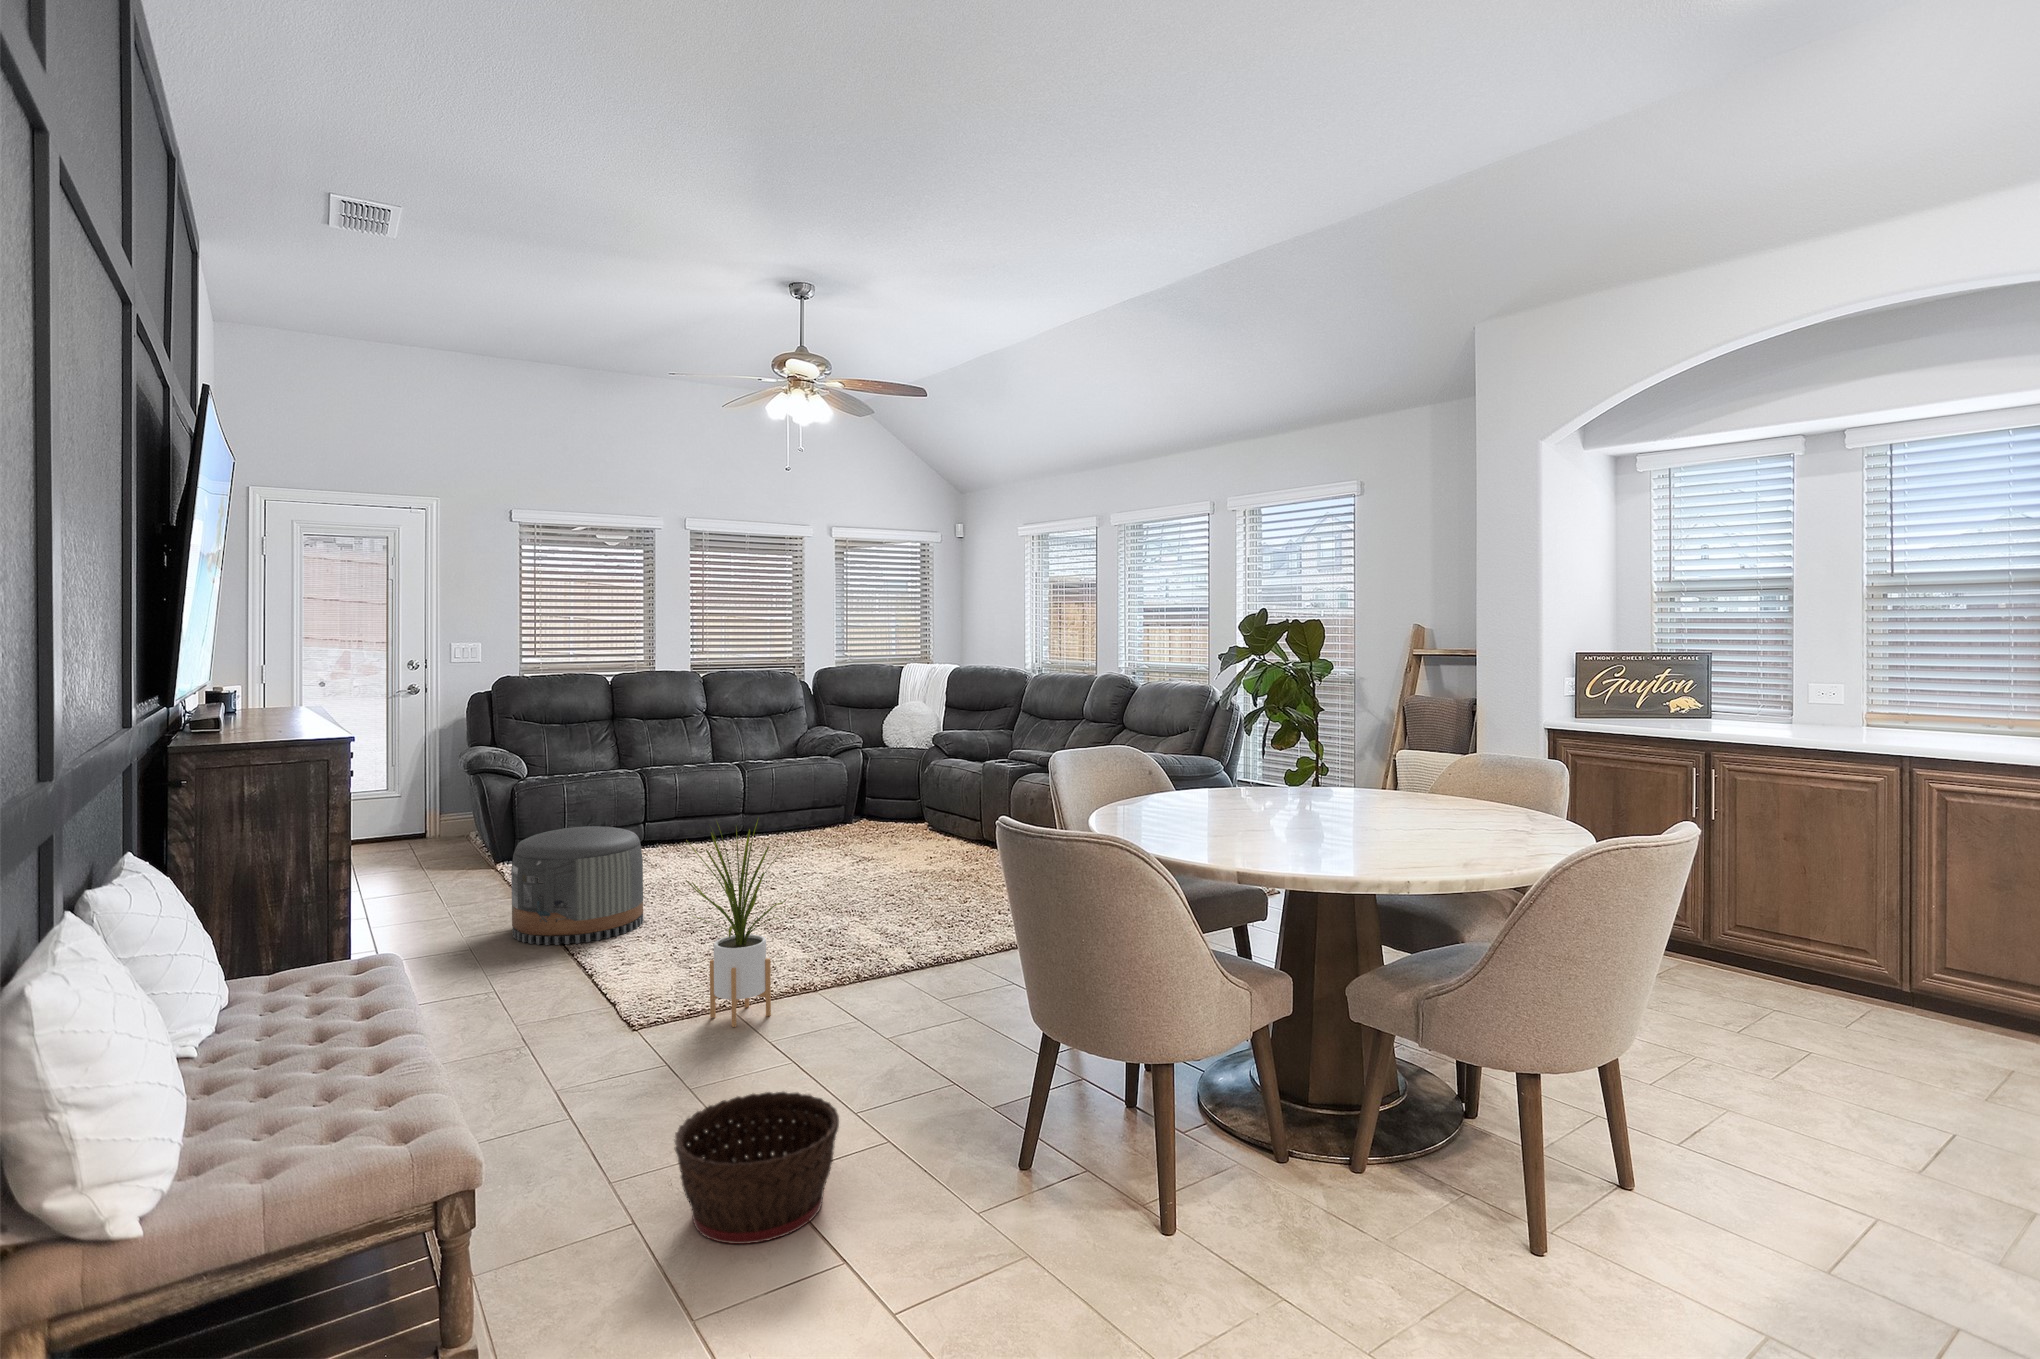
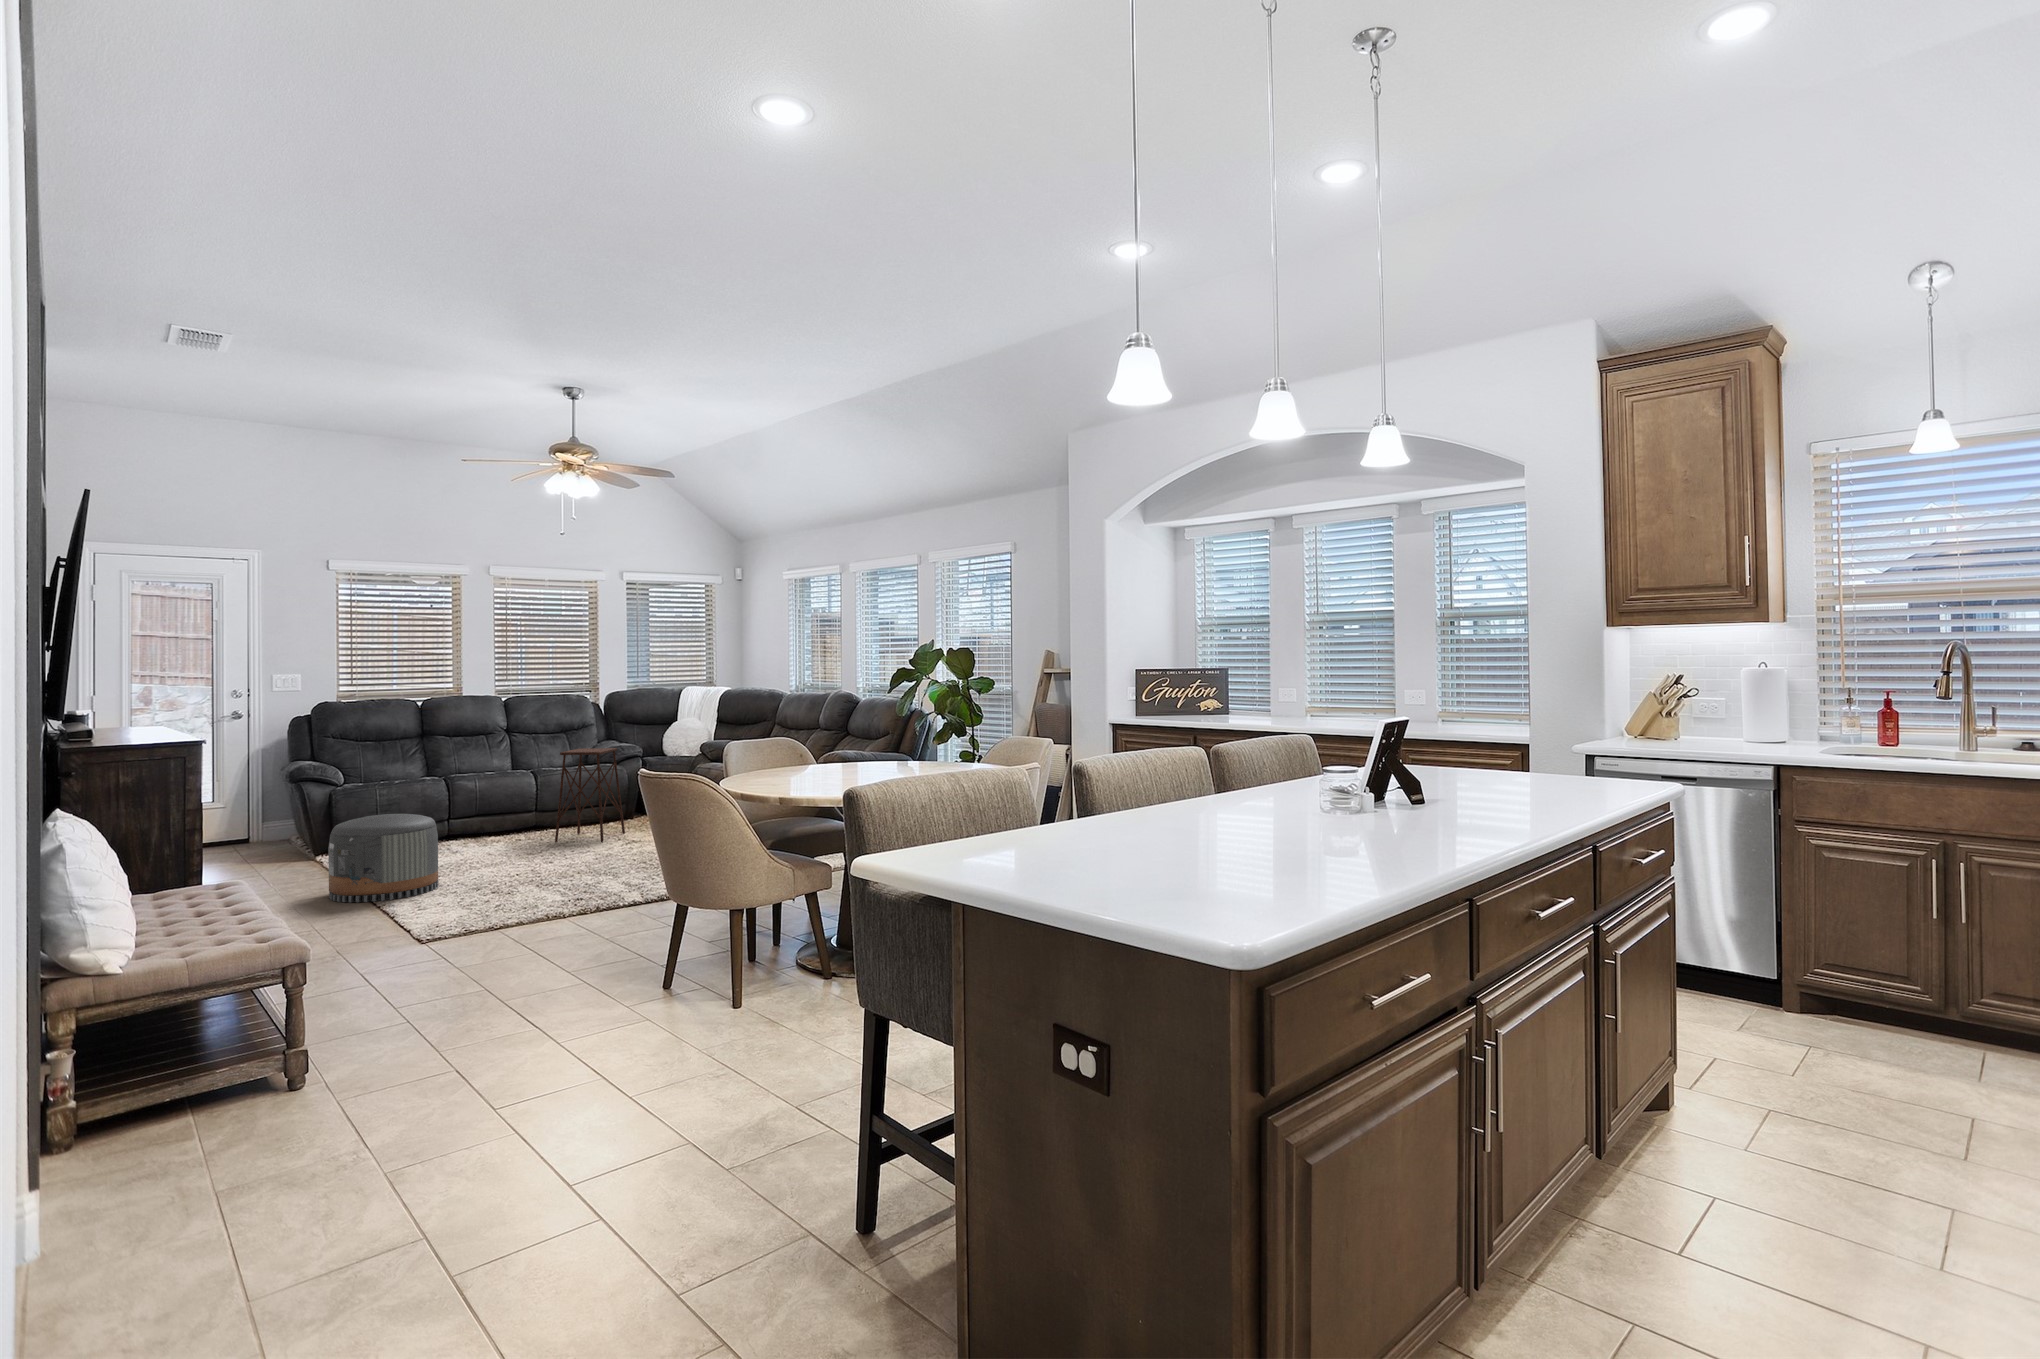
side table: none [771,739,850,856] -> present [555,748,625,842]
house plant: present [686,820,789,1027] -> none [461,791,544,939]
basket: present [674,1092,839,1244] -> none [436,948,547,1027]

